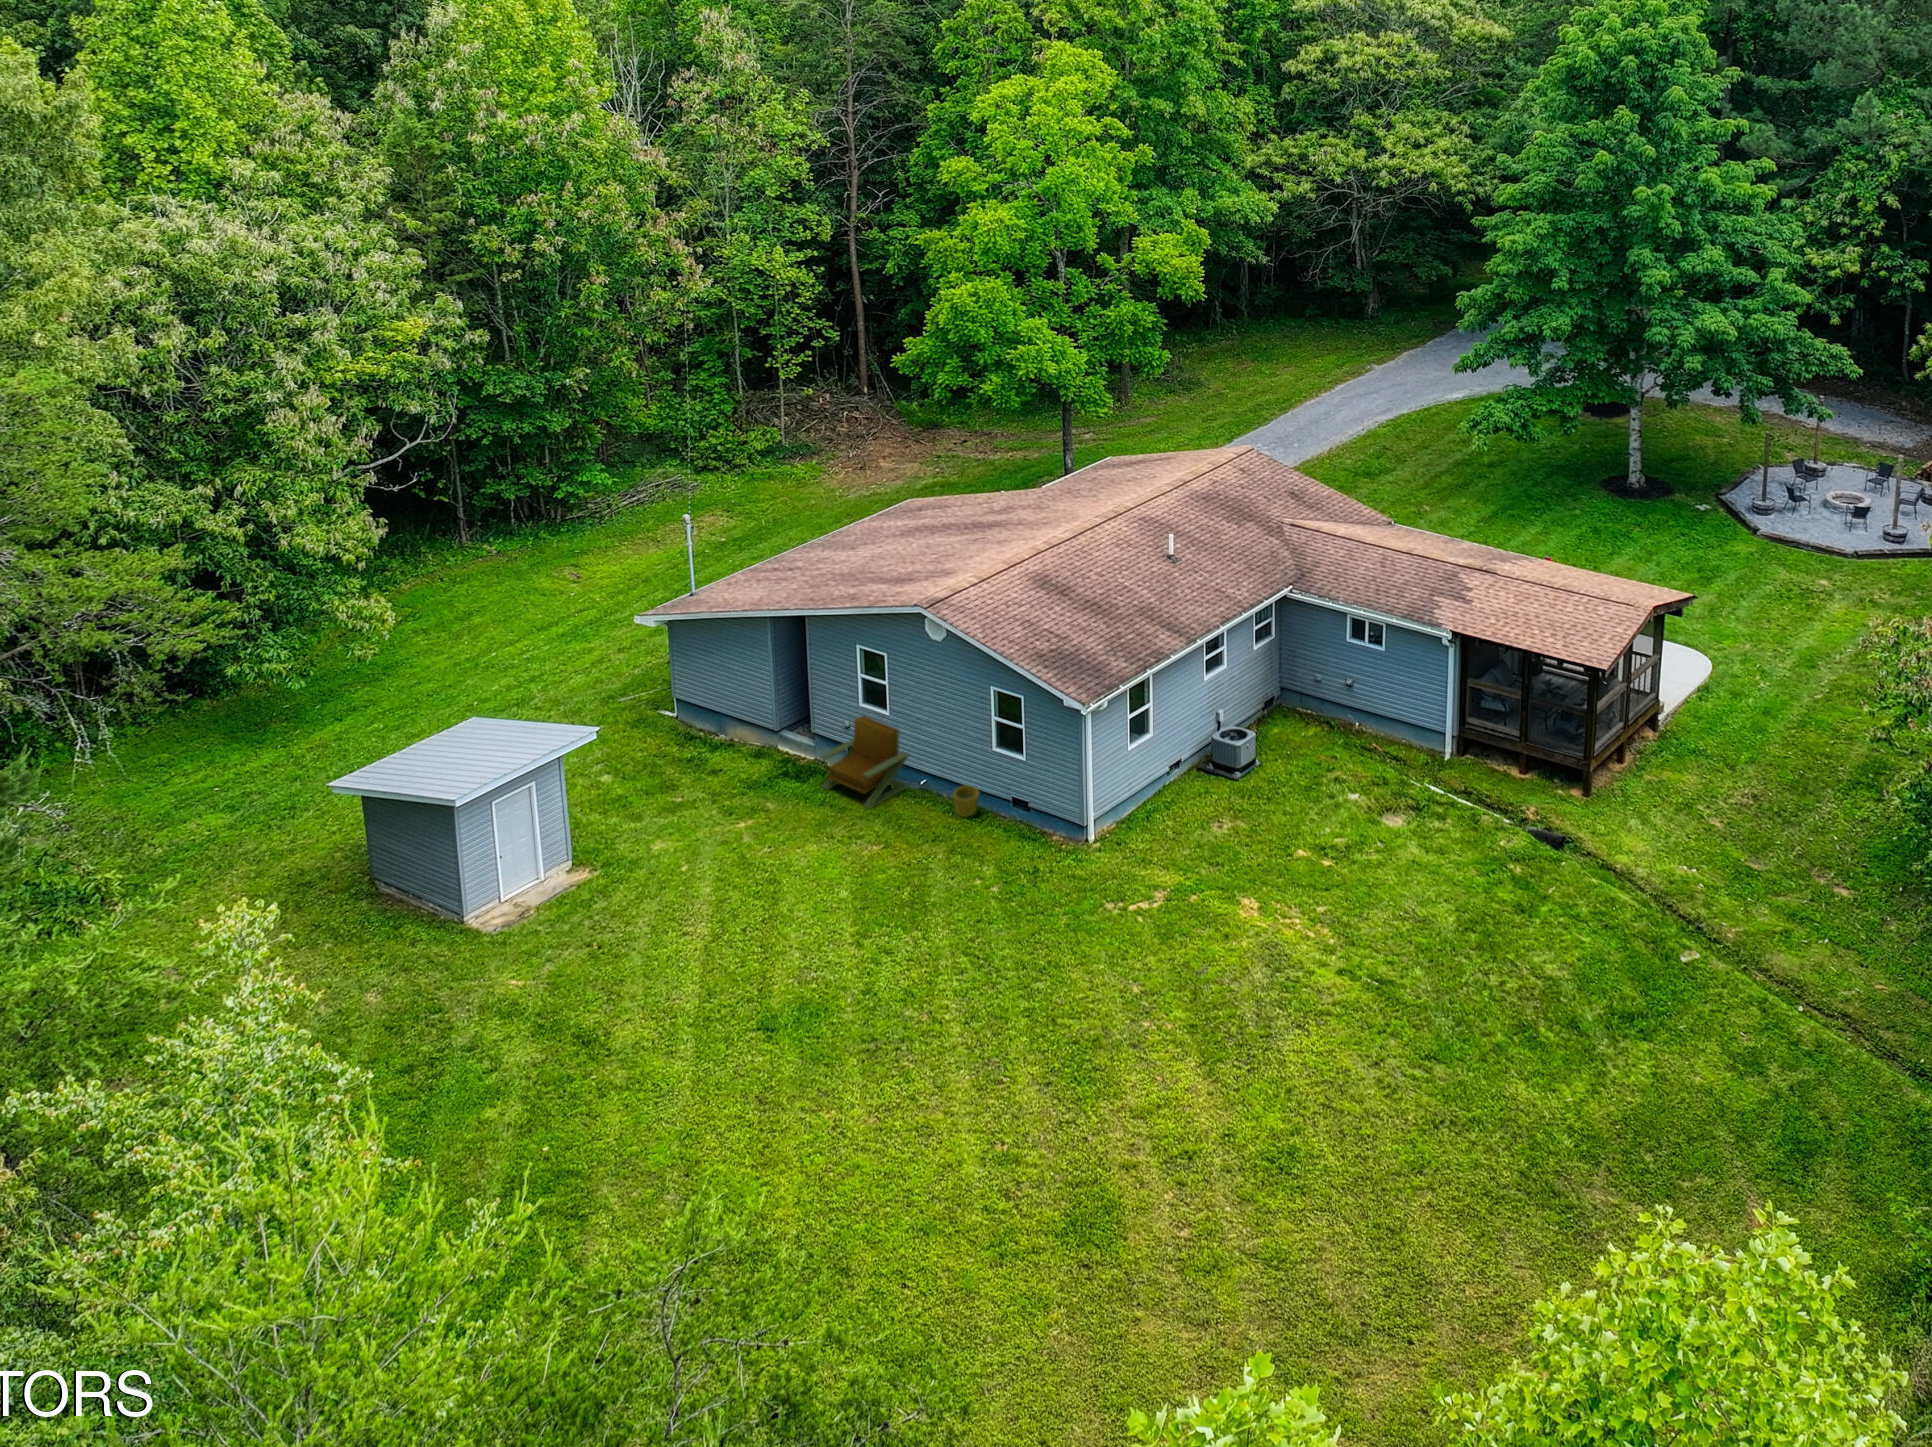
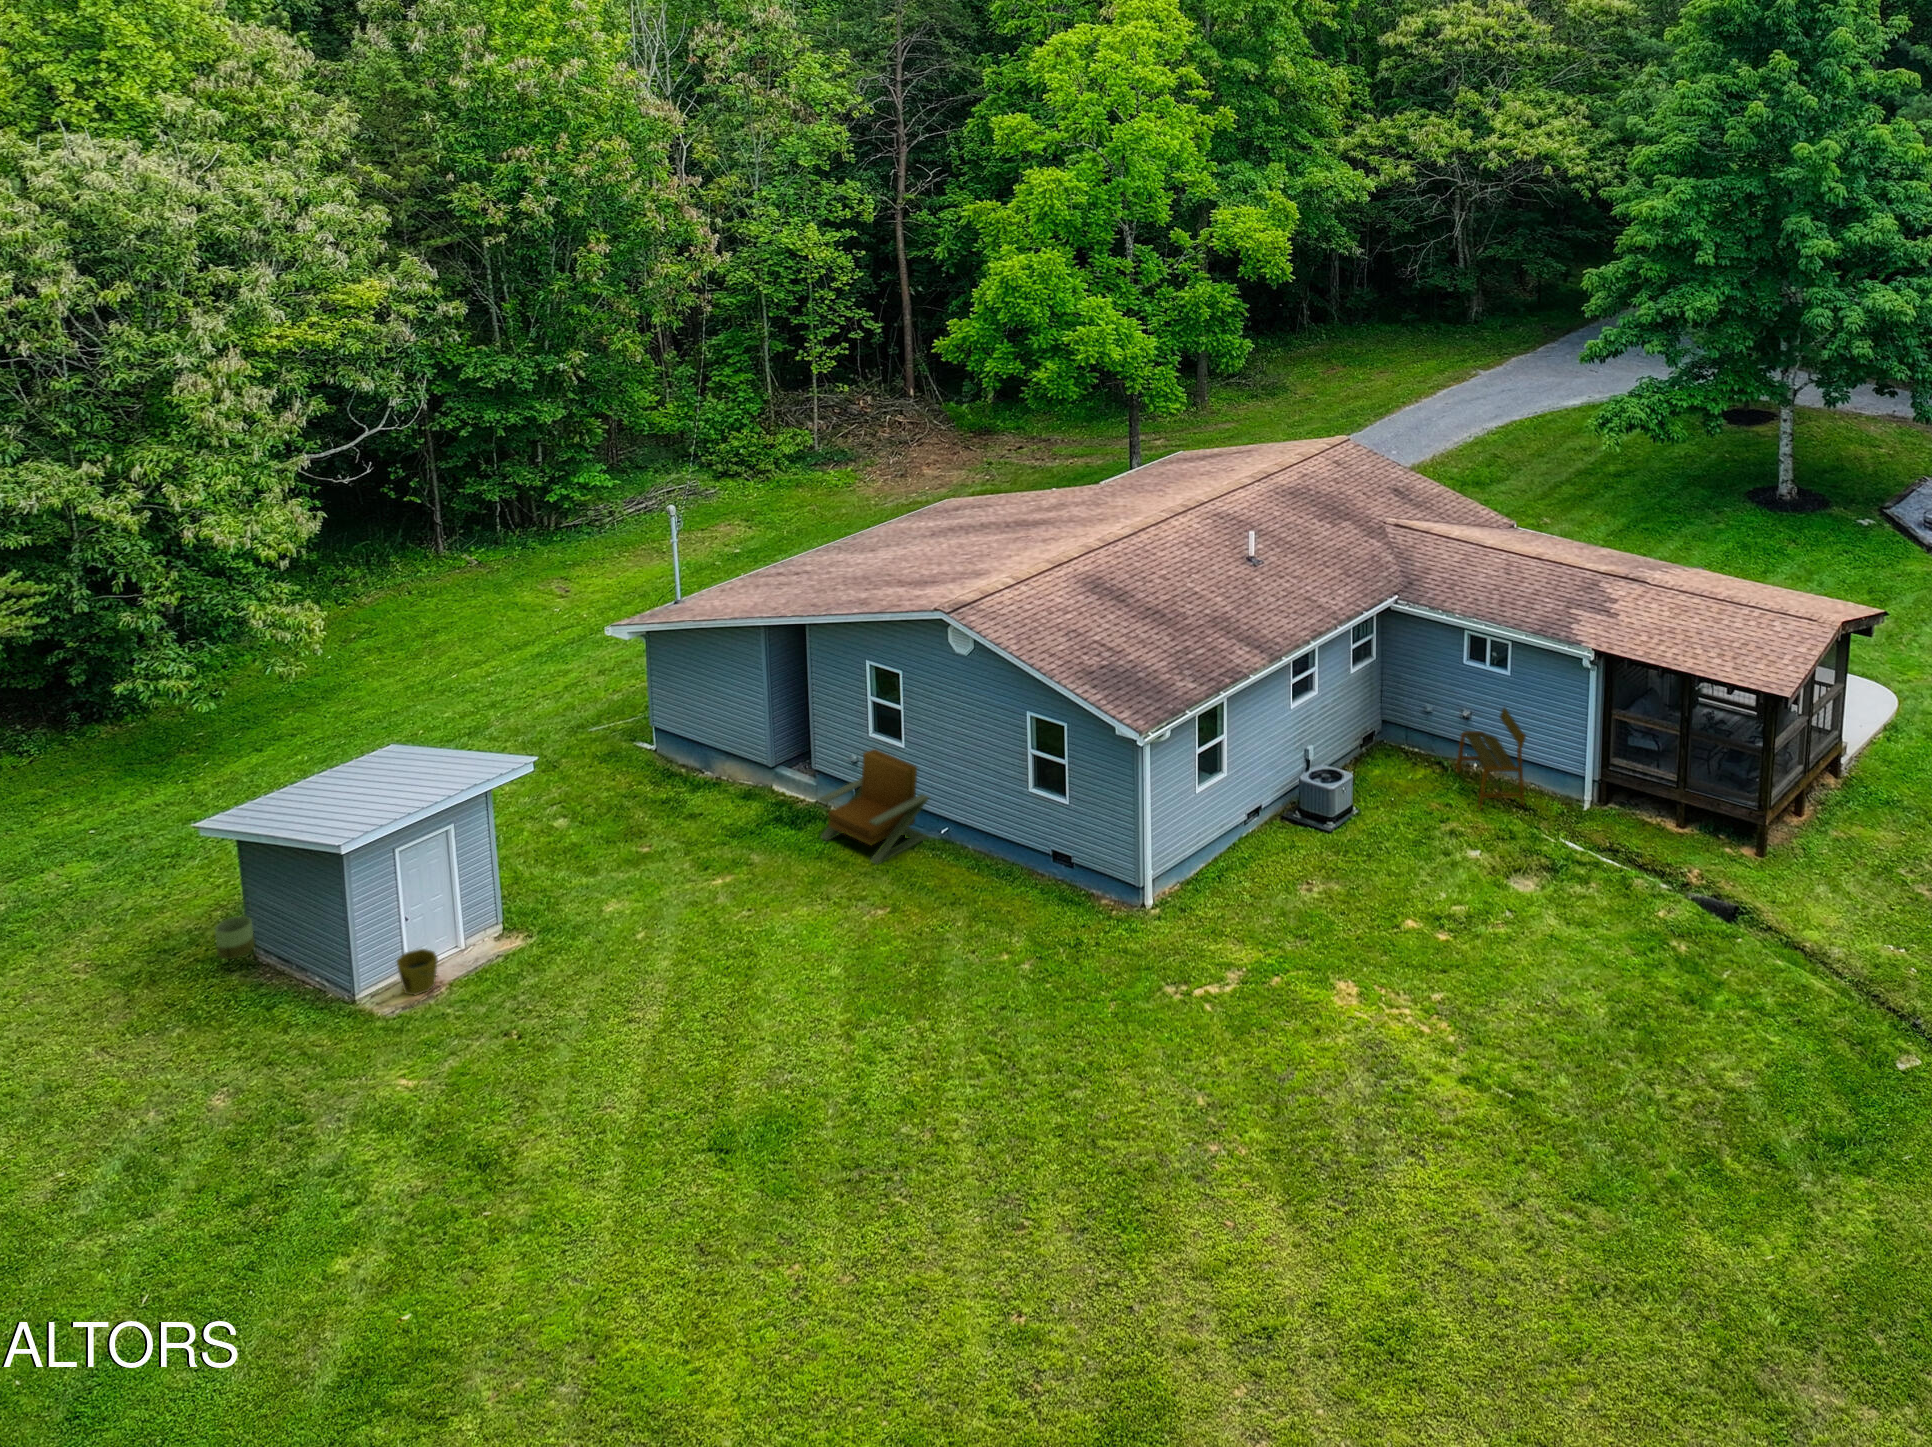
bench: none [1340,671,1397,760] -> present [1456,708,1526,810]
bucket: present [953,785,979,817] -> present [397,949,438,995]
planter: none [351,855,383,901] -> present [215,916,255,960]

